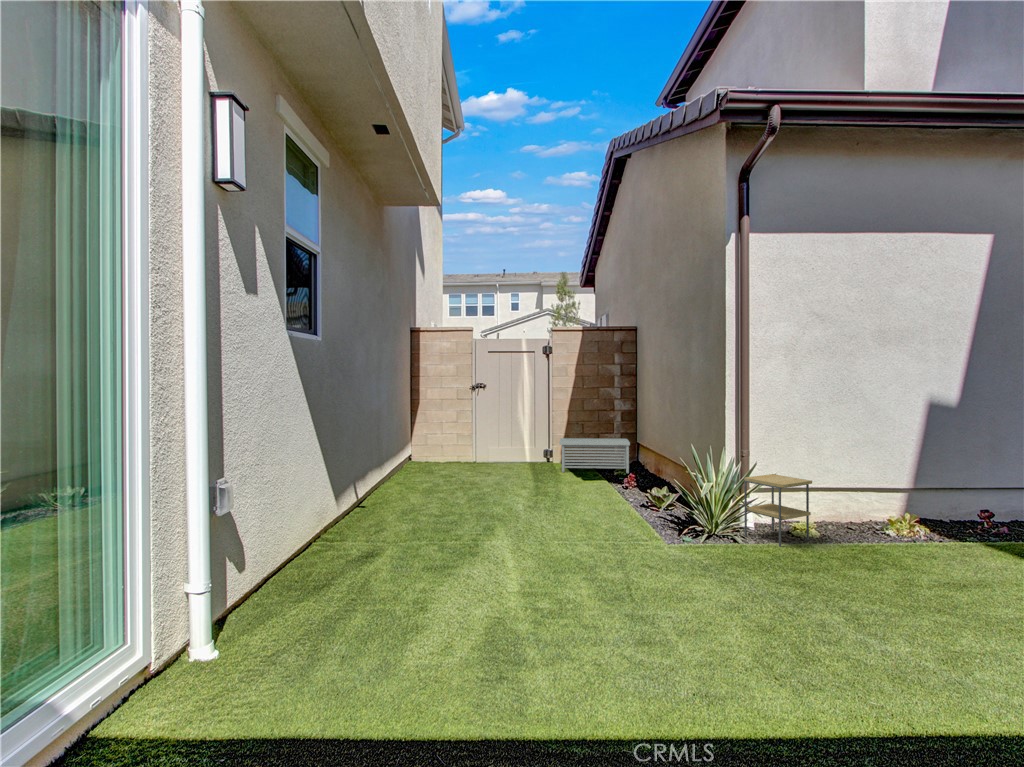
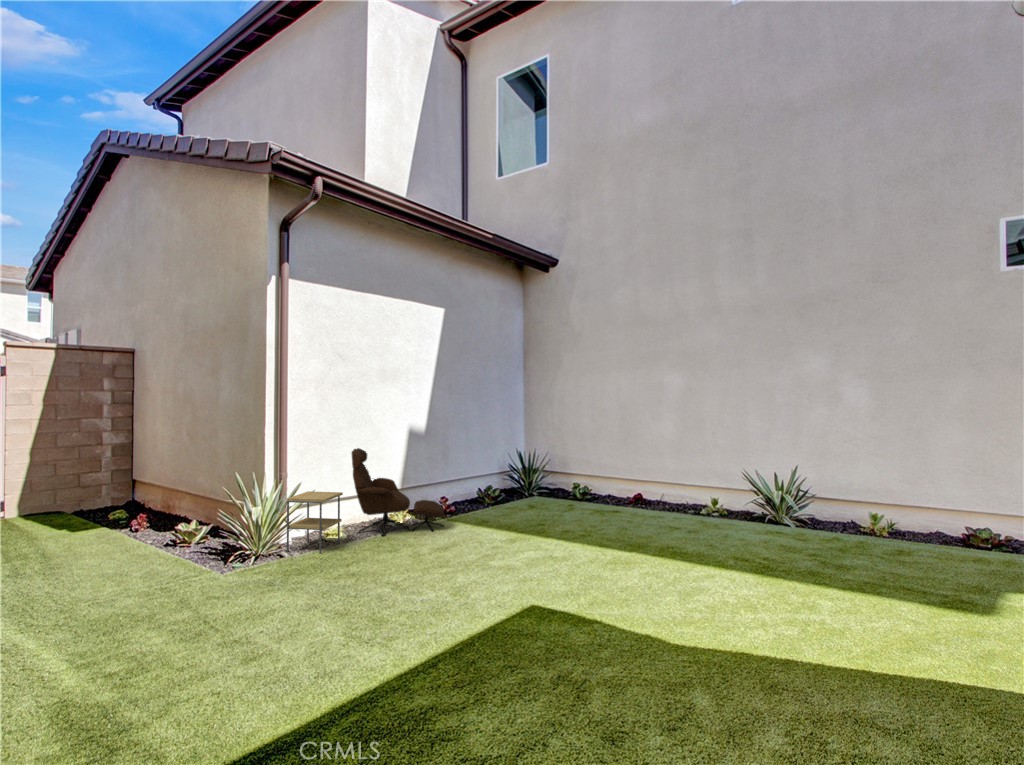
lounge chair: none [828,430,978,556] -> present [352,448,444,536]
storage bench: present [559,438,630,473] -> none [15,474,128,527]

